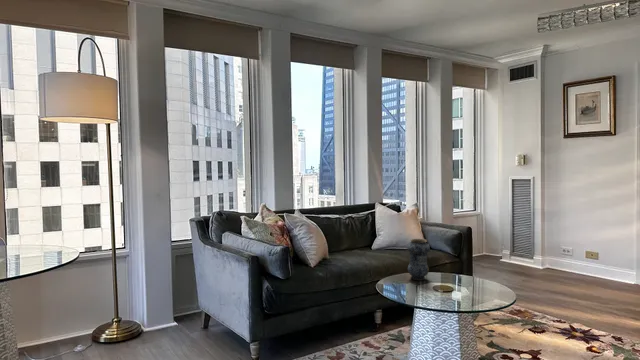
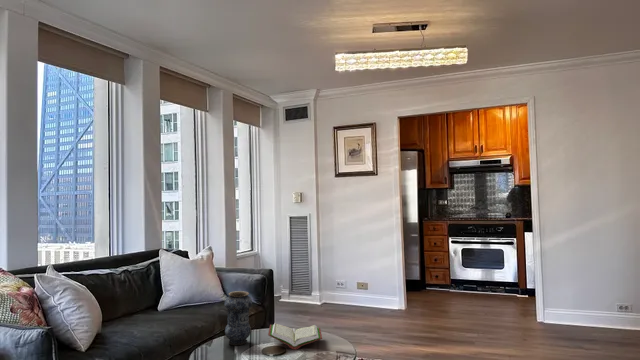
book: none [438,267,489,290] -> present [268,323,322,350]

